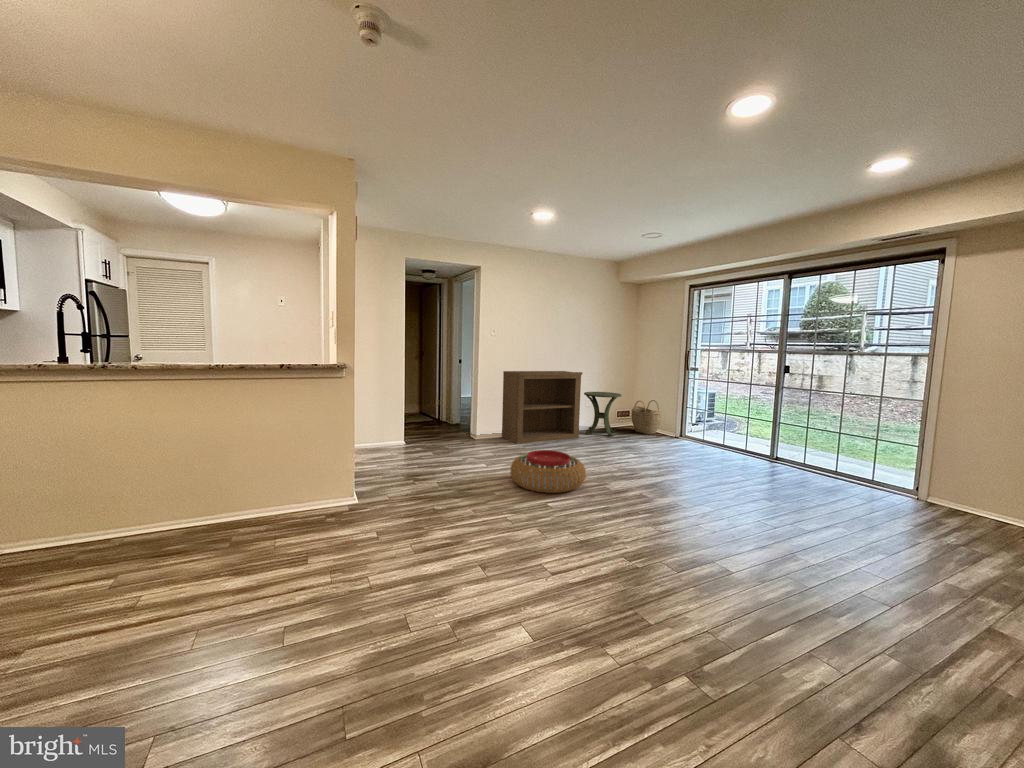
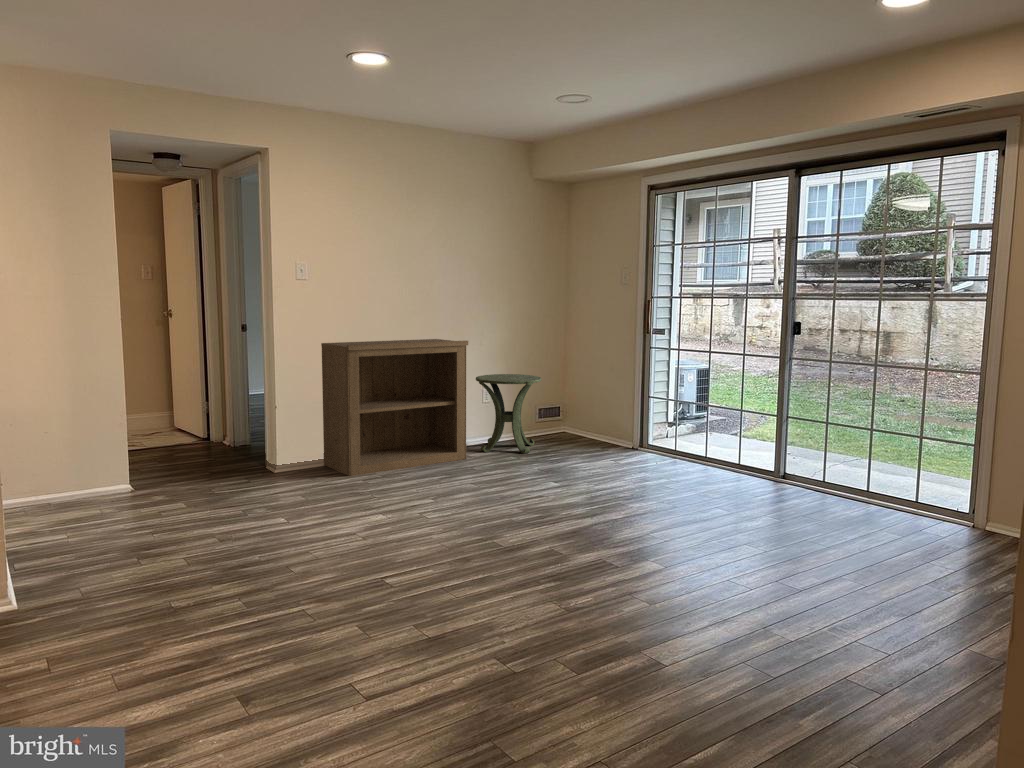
woven basket: present [632,400,661,434] -> none [562,385,612,446]
pouf: present [510,450,586,493] -> none [323,486,459,561]

